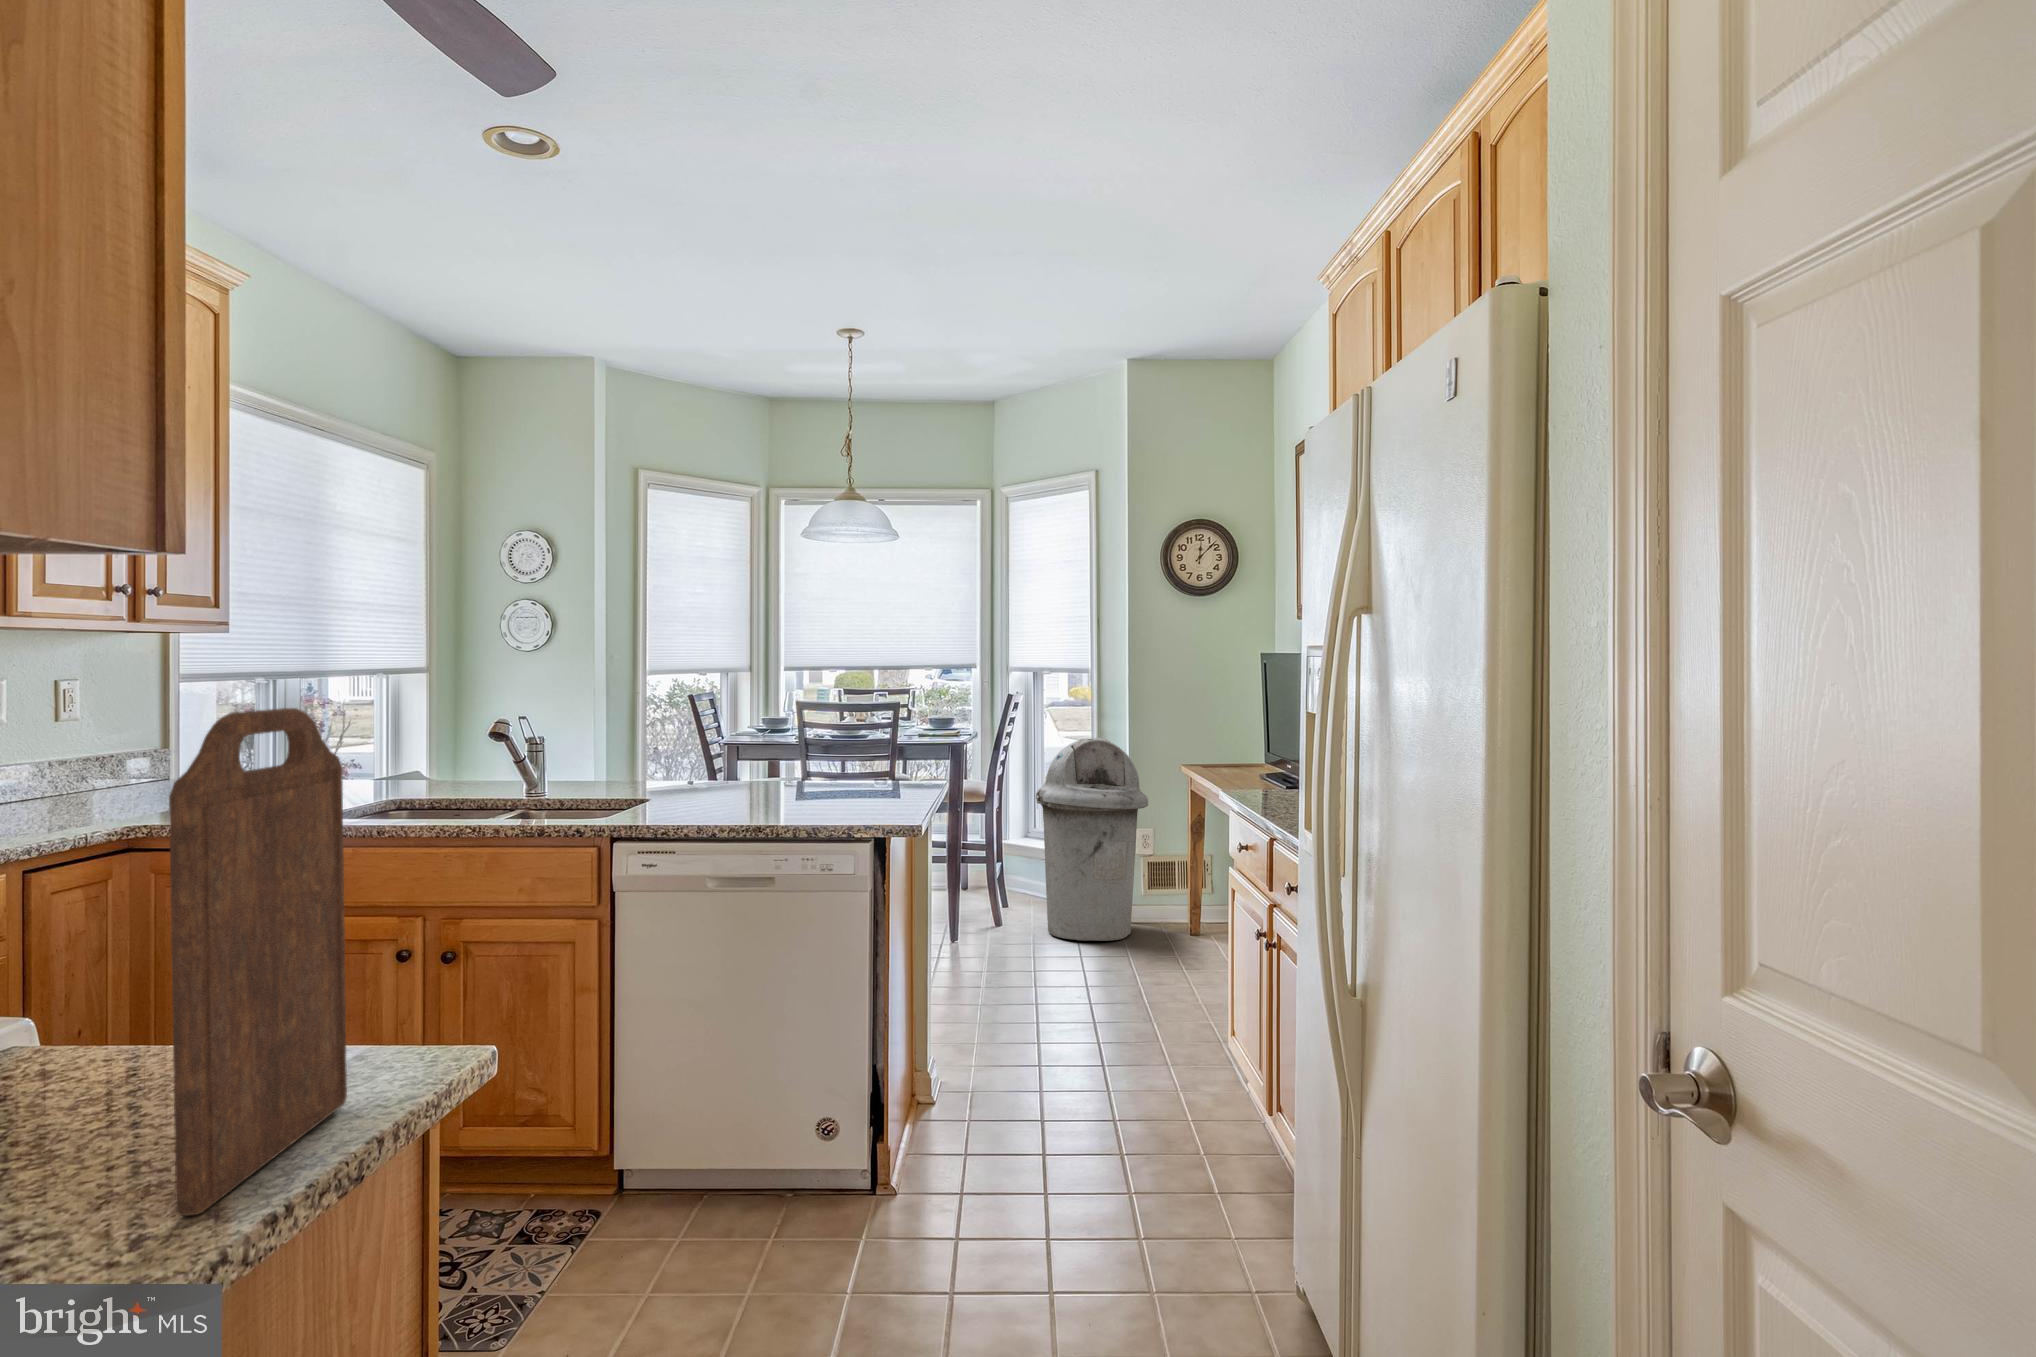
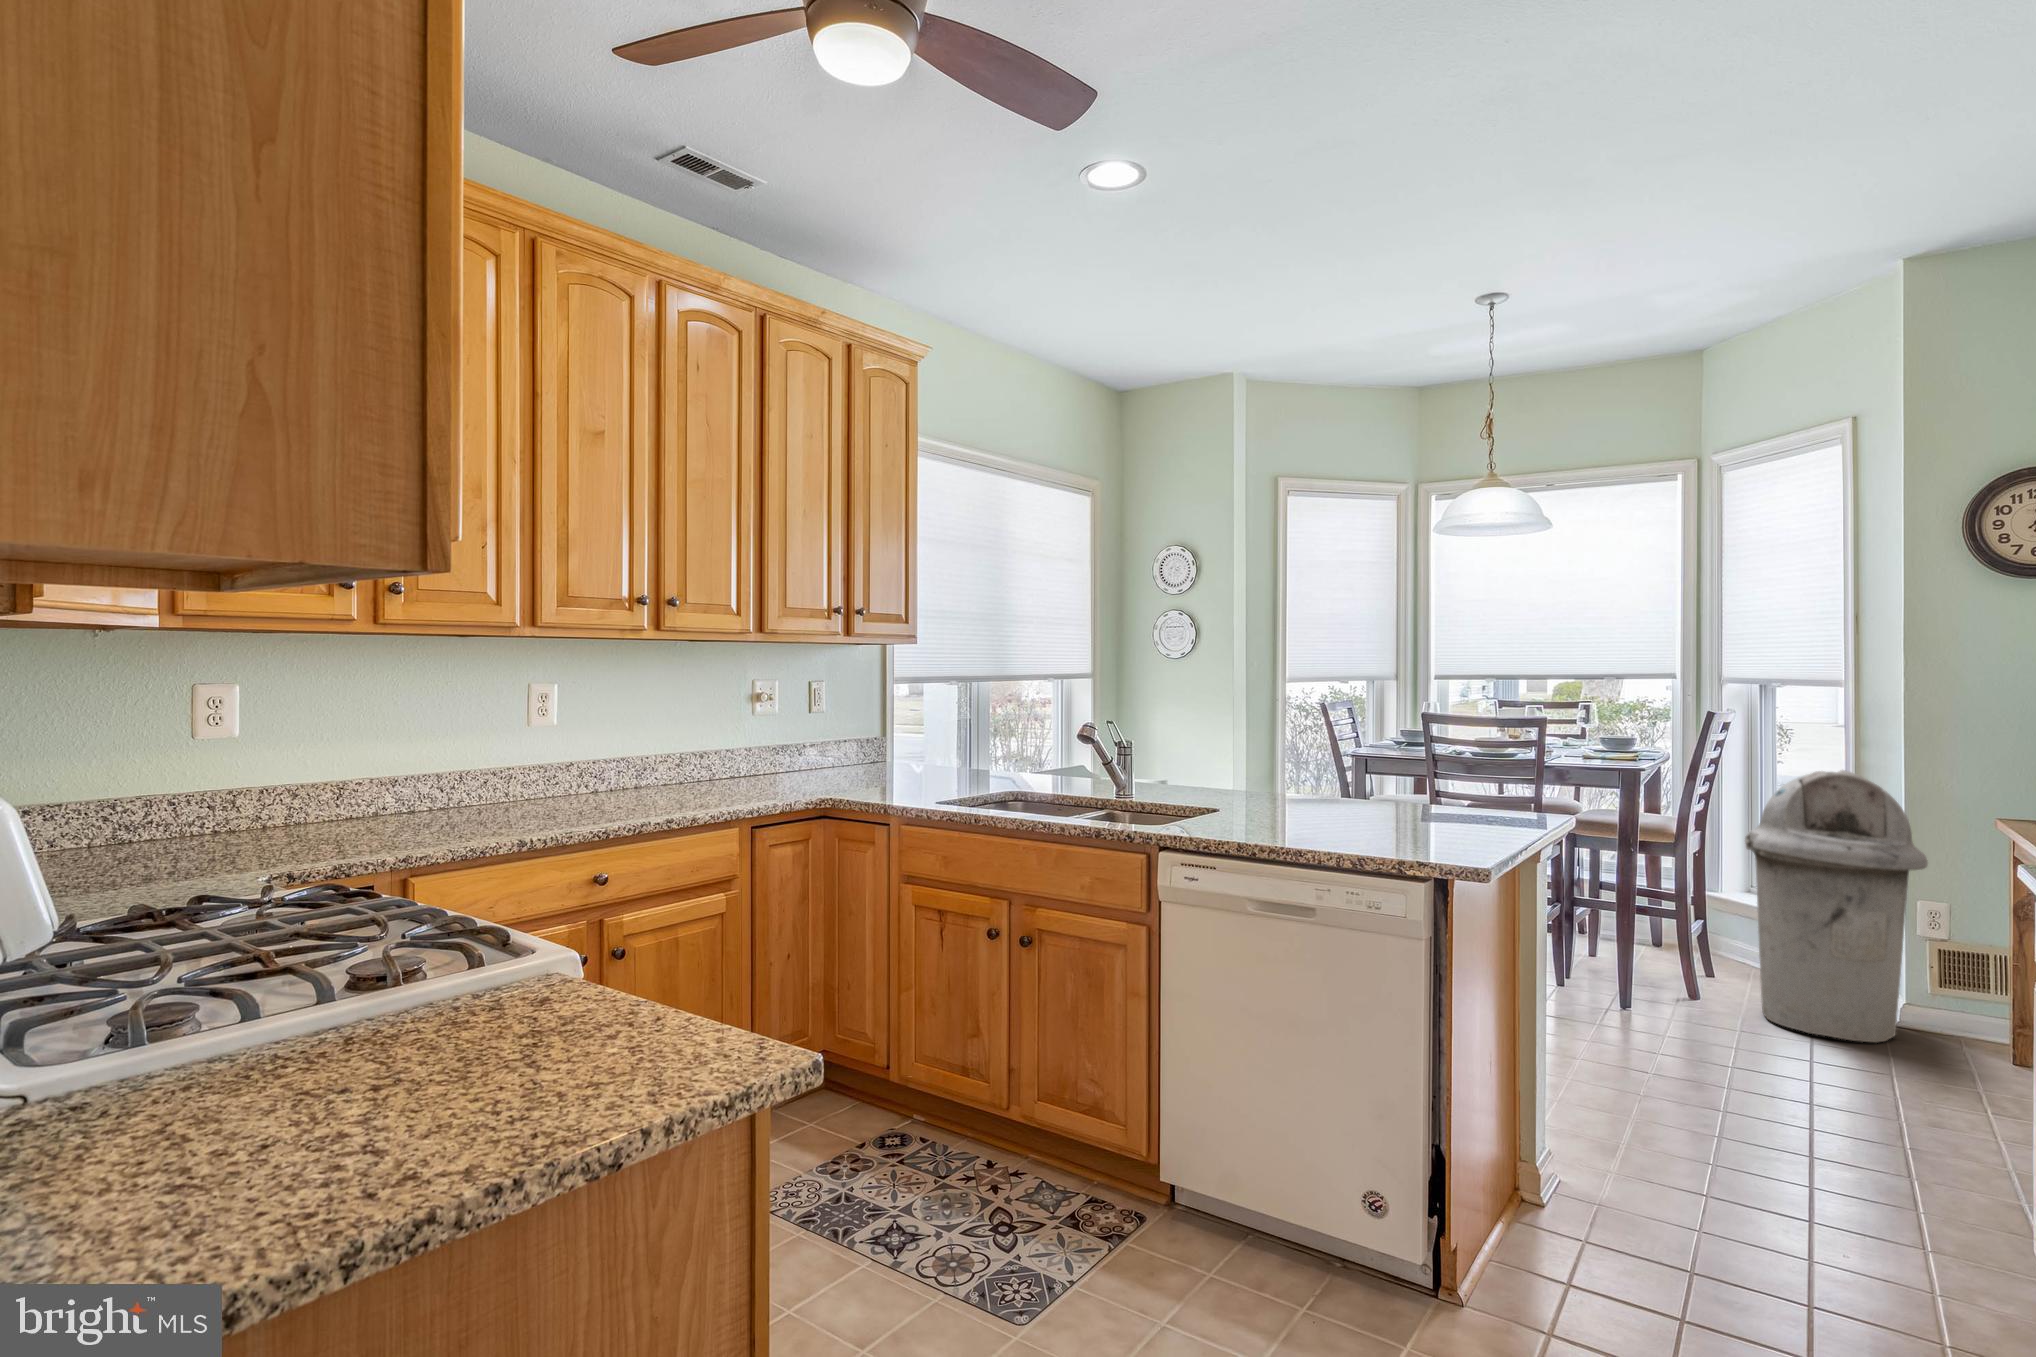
cutting board: present [169,708,347,1216] -> none [436,710,660,1168]

